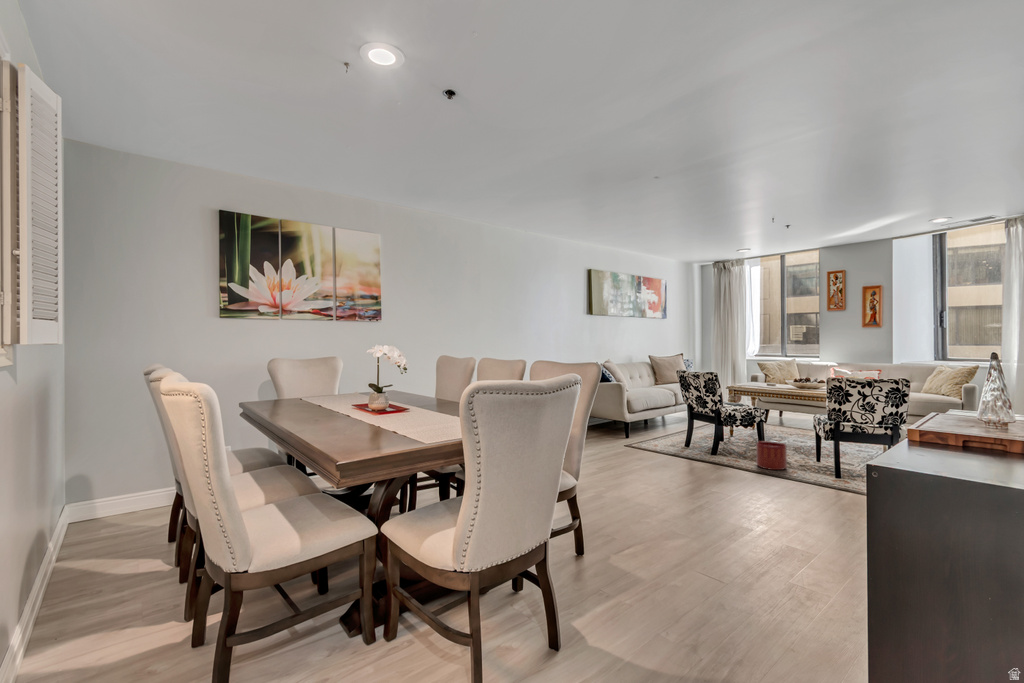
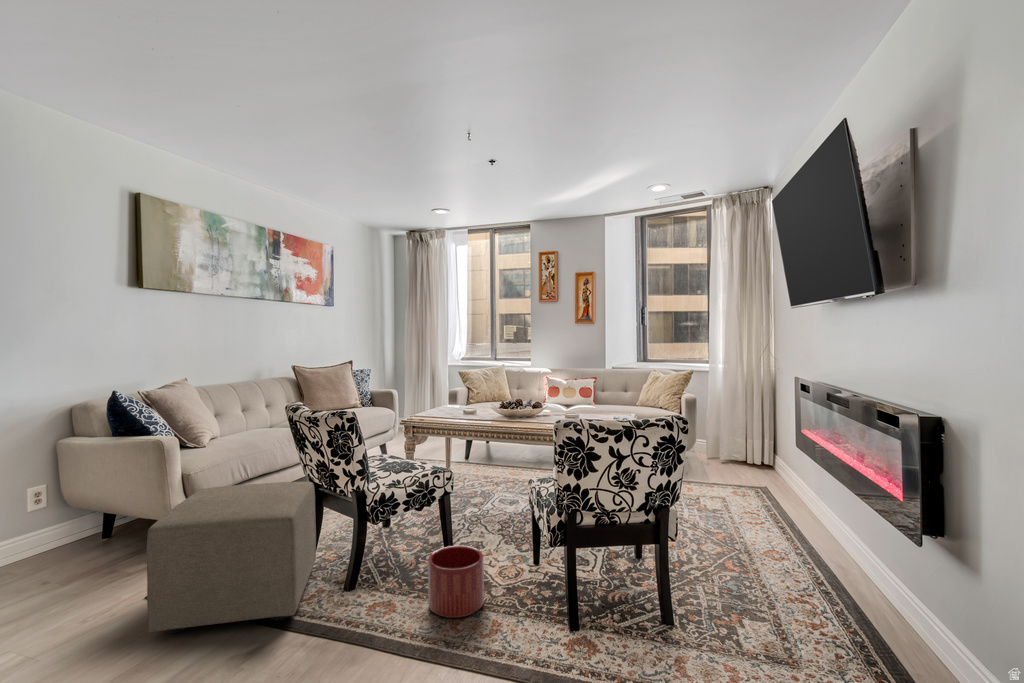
ottoman: none [635,406,693,460] -> present [147,482,316,633]

